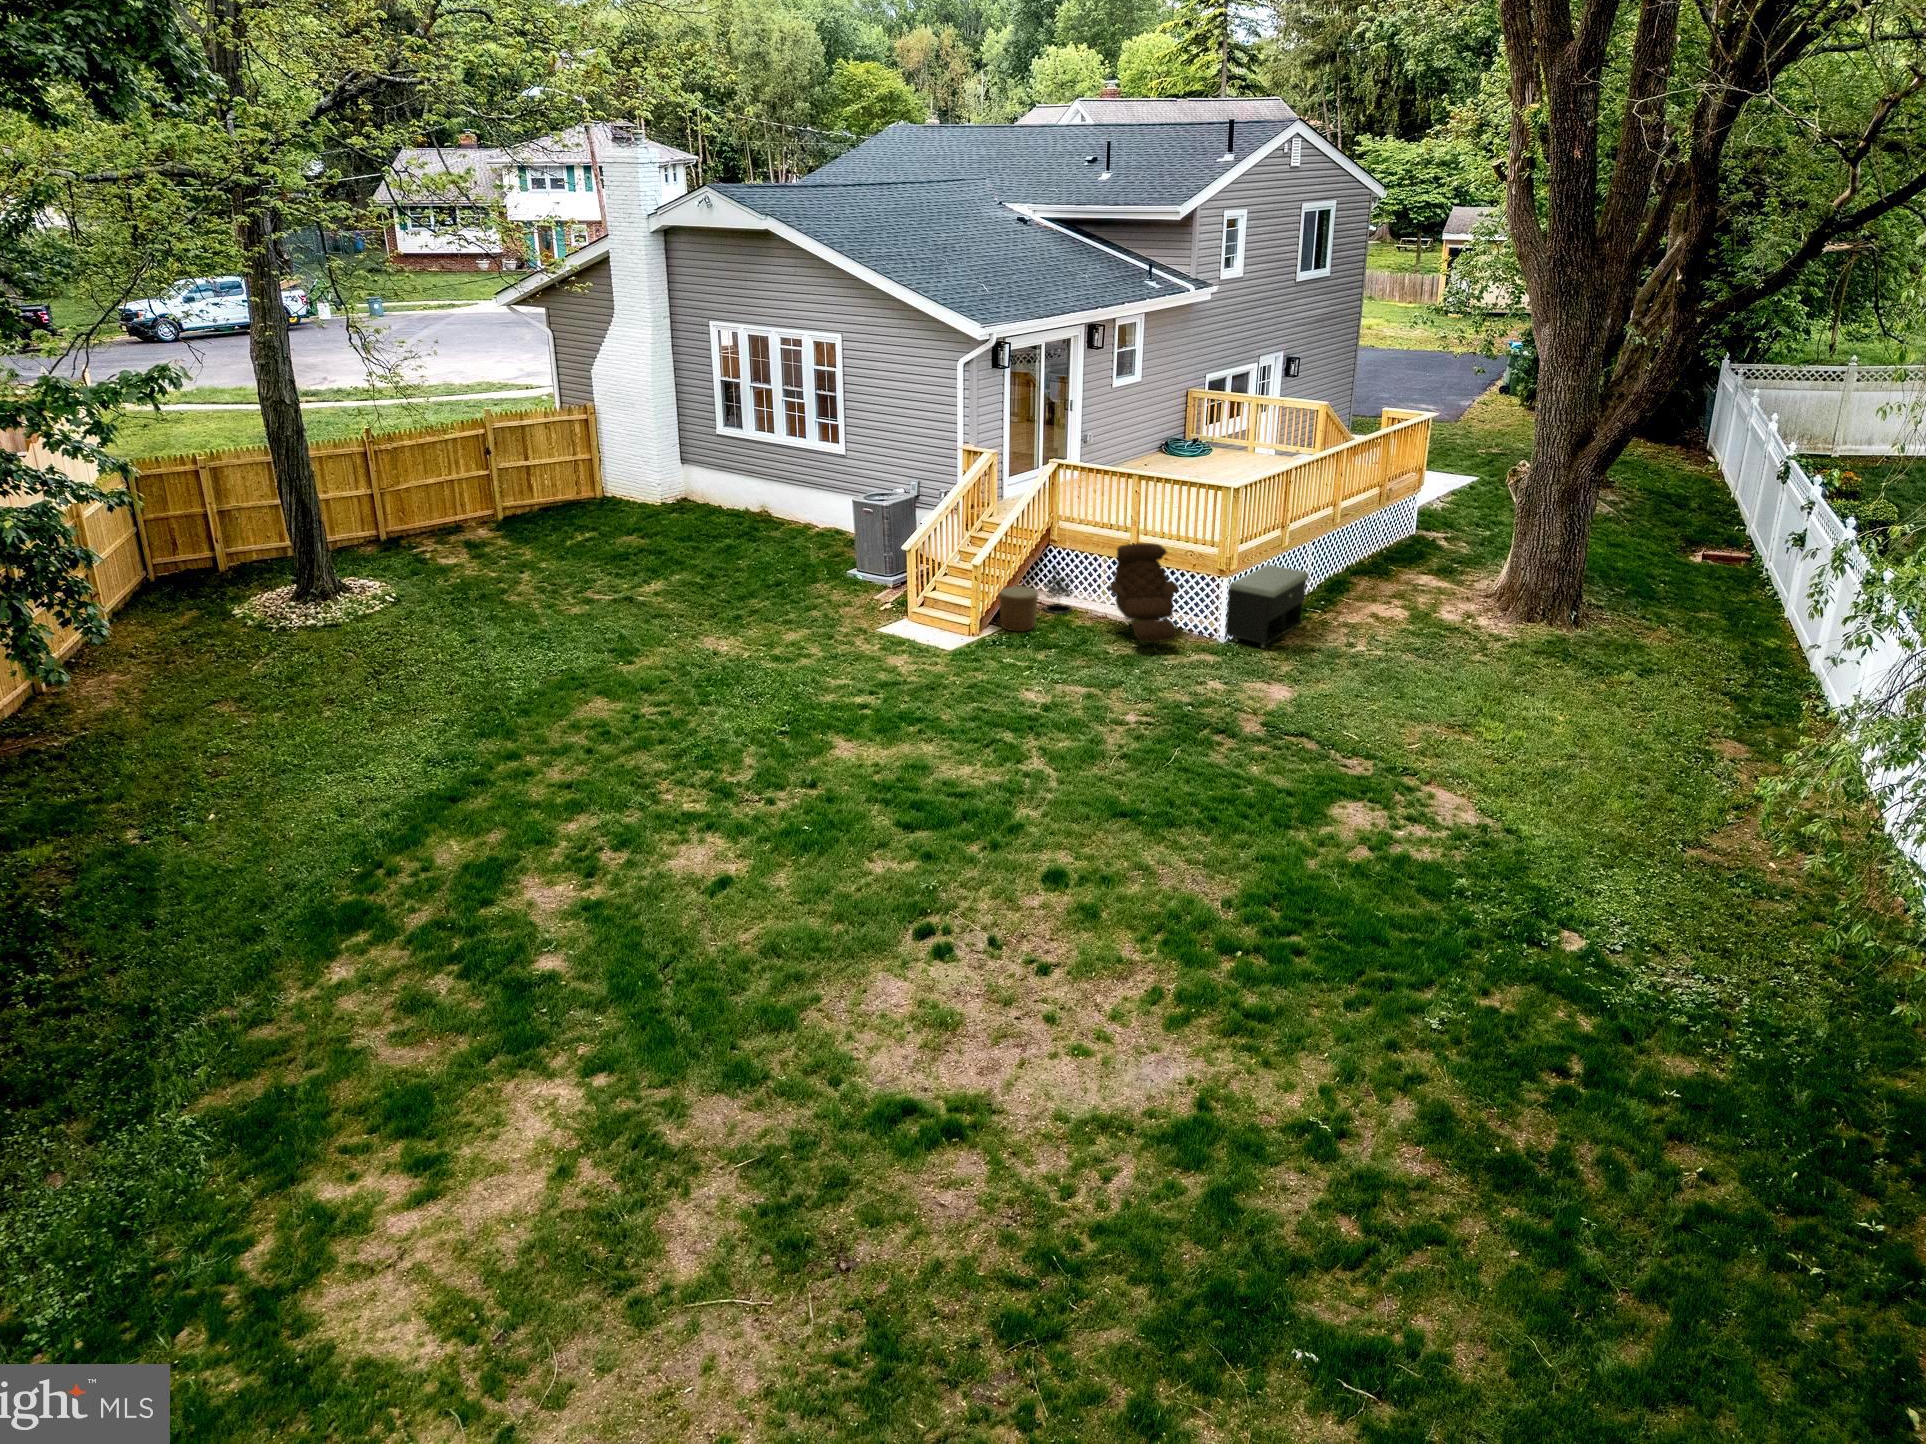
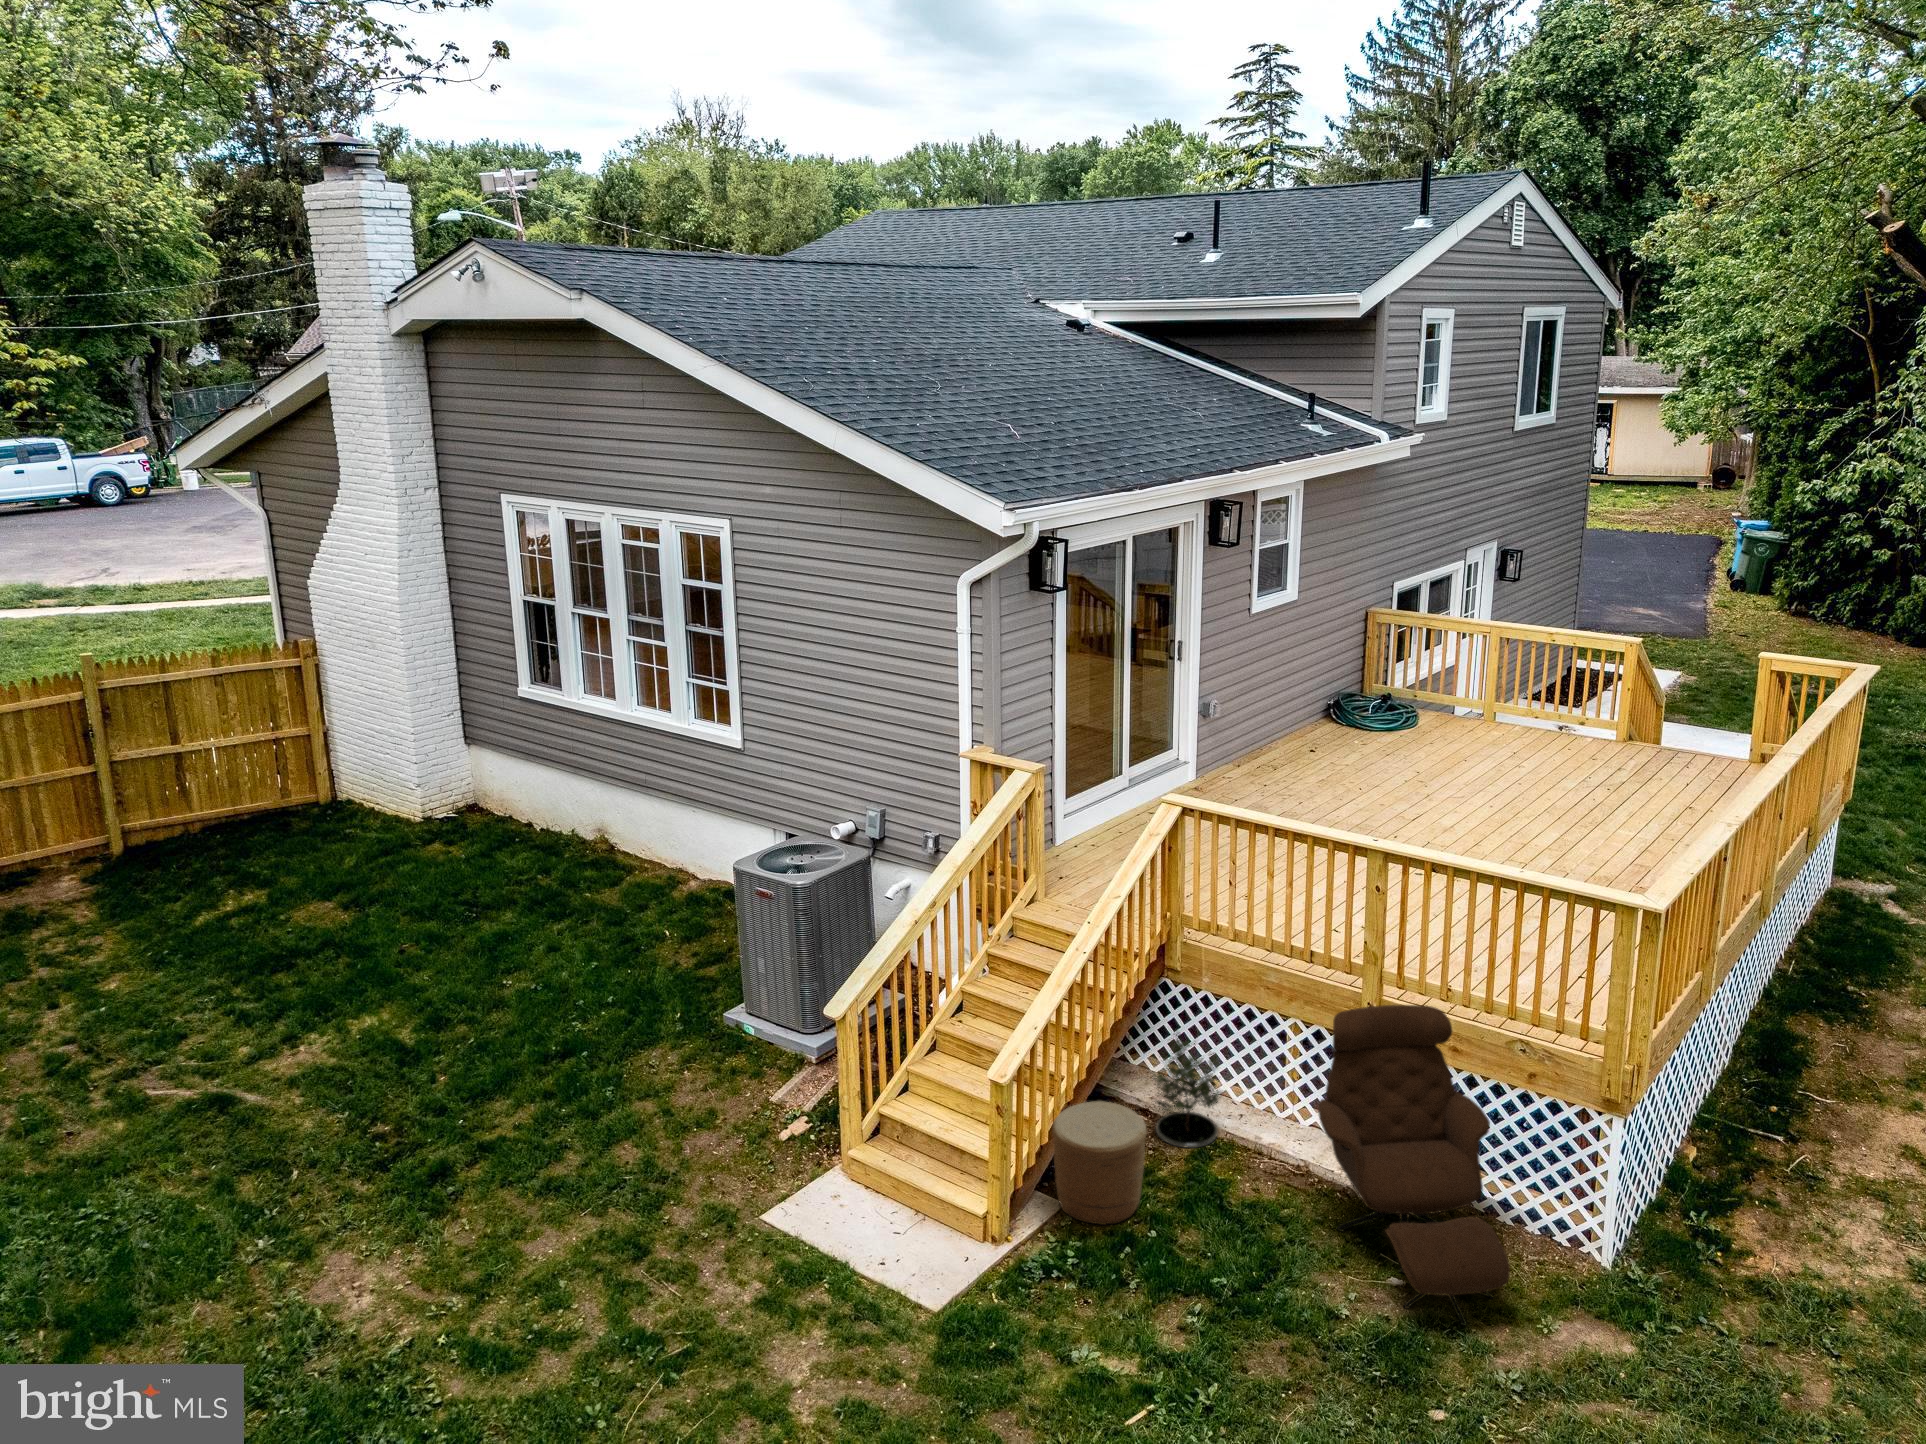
storage bench: present [1225,565,1309,647] -> none [1615,1049,1801,1293]

